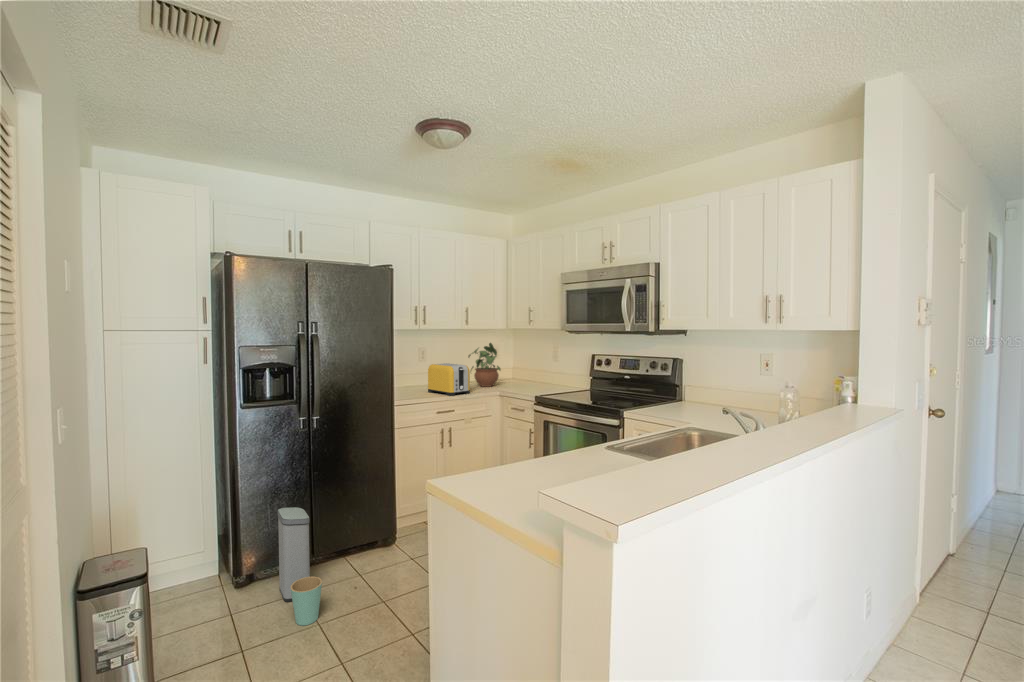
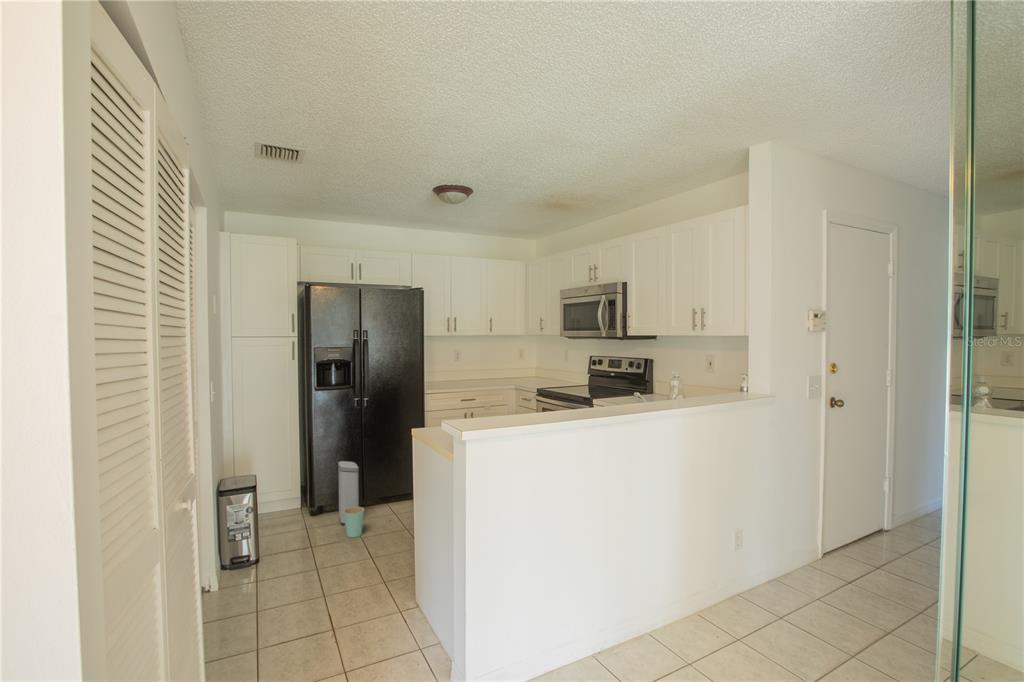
potted plant: present [468,343,501,387] -> none [492,346,518,382]
toaster: present [428,363,470,396] -> none [457,363,488,388]

